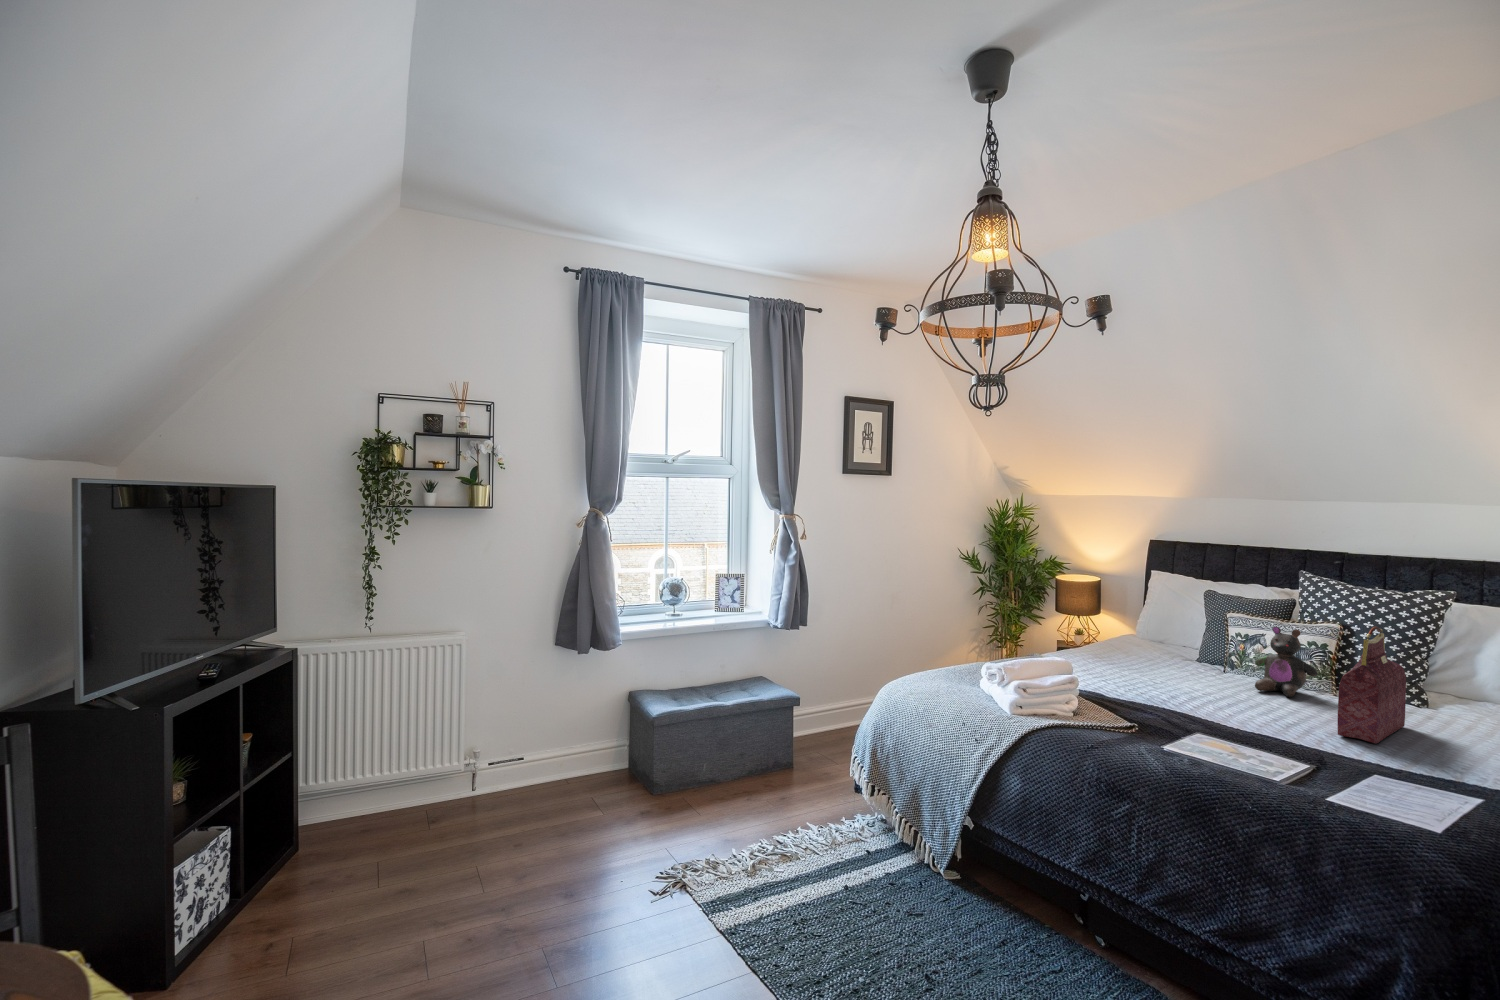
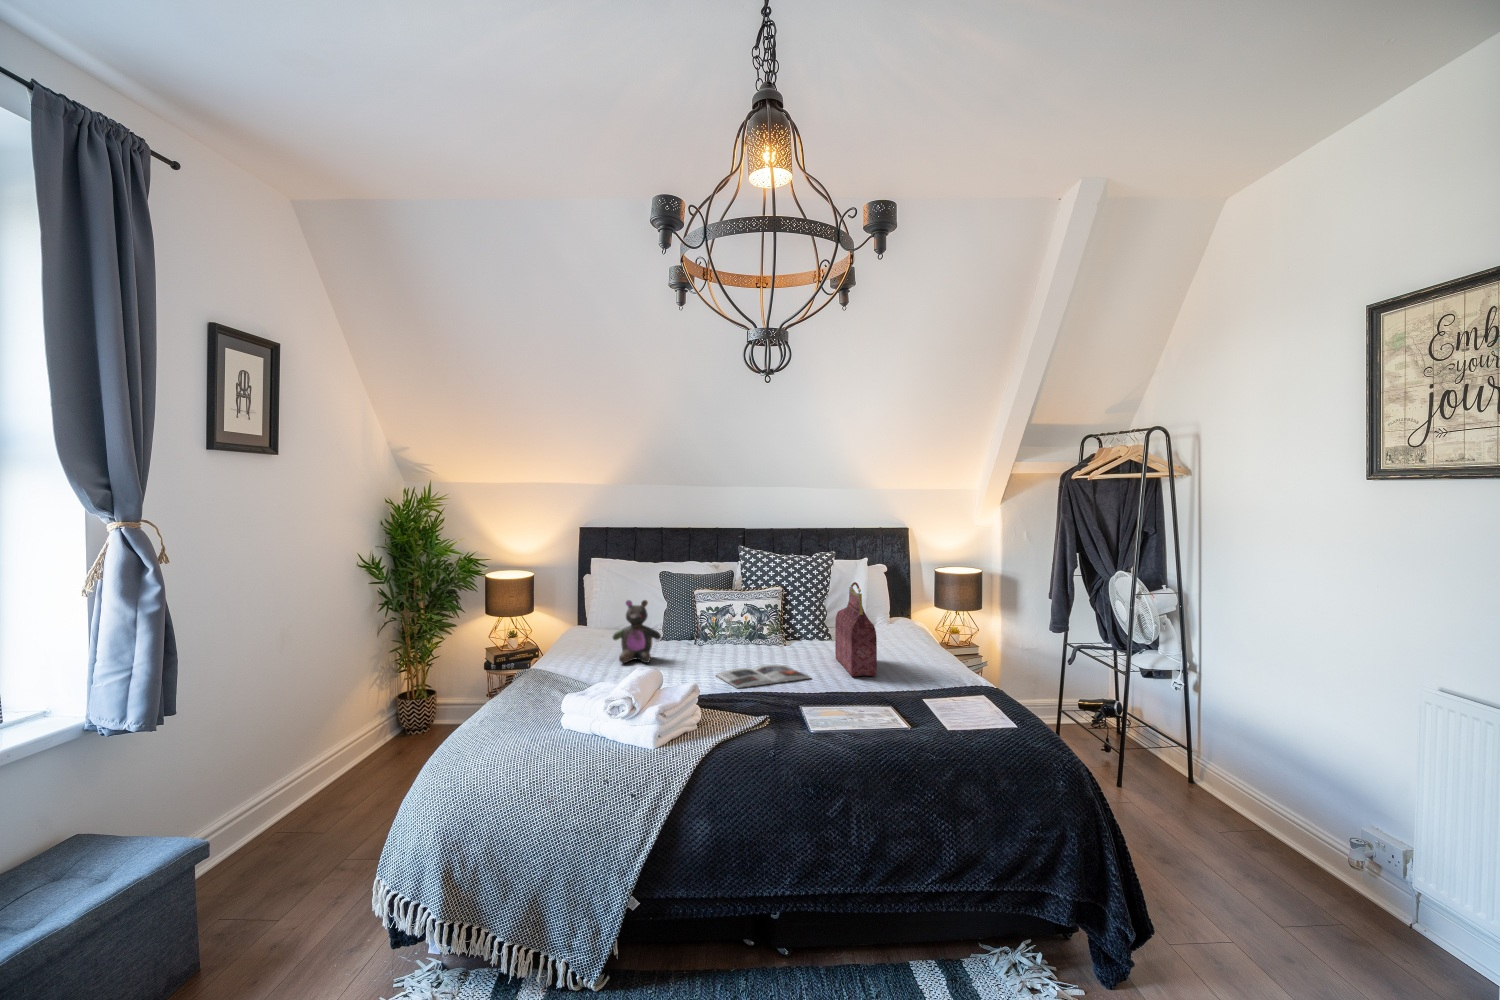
stuffed bear: present [1255,627,1317,697] -> present [613,600,661,663]
magazine: none [1173,692,1282,723] -> present [716,665,810,688]

